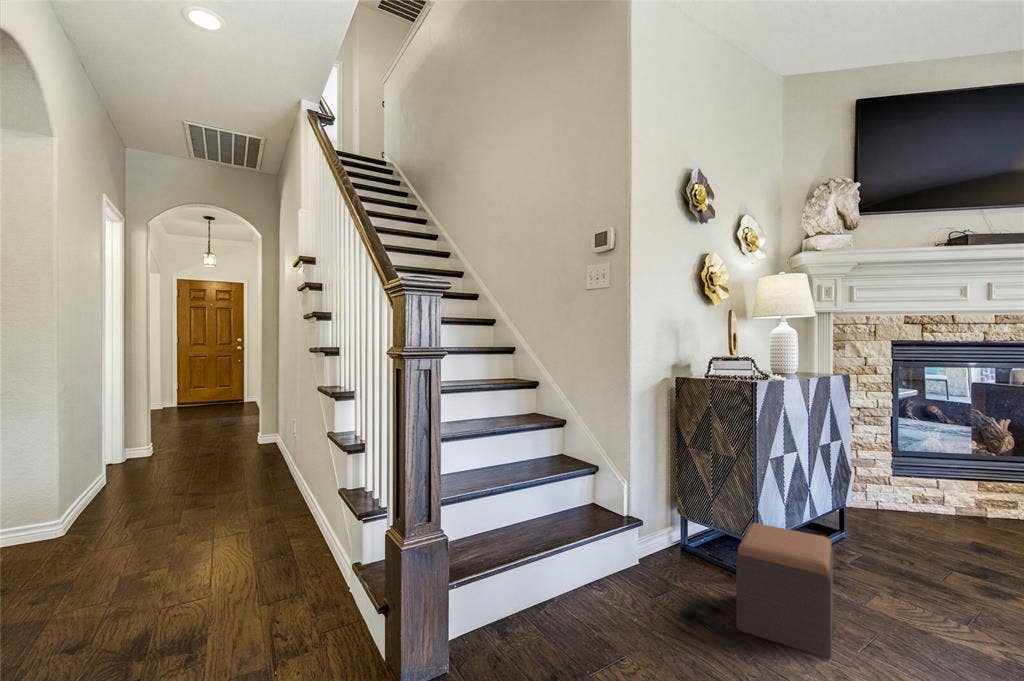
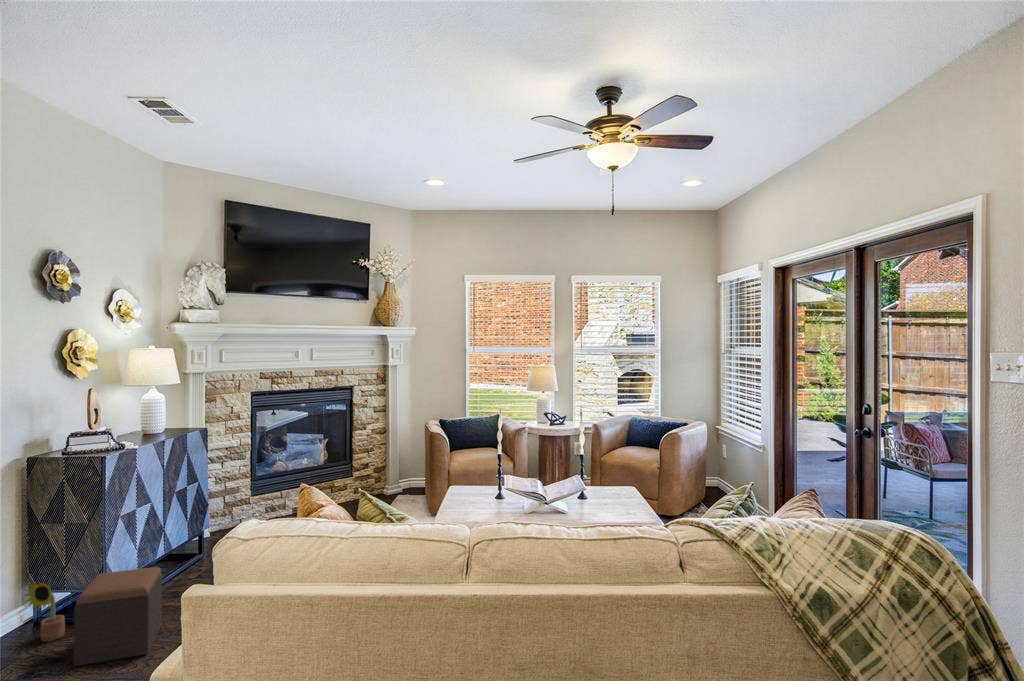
decorative plant: none [677,510,715,581] -> present [24,582,65,641]

